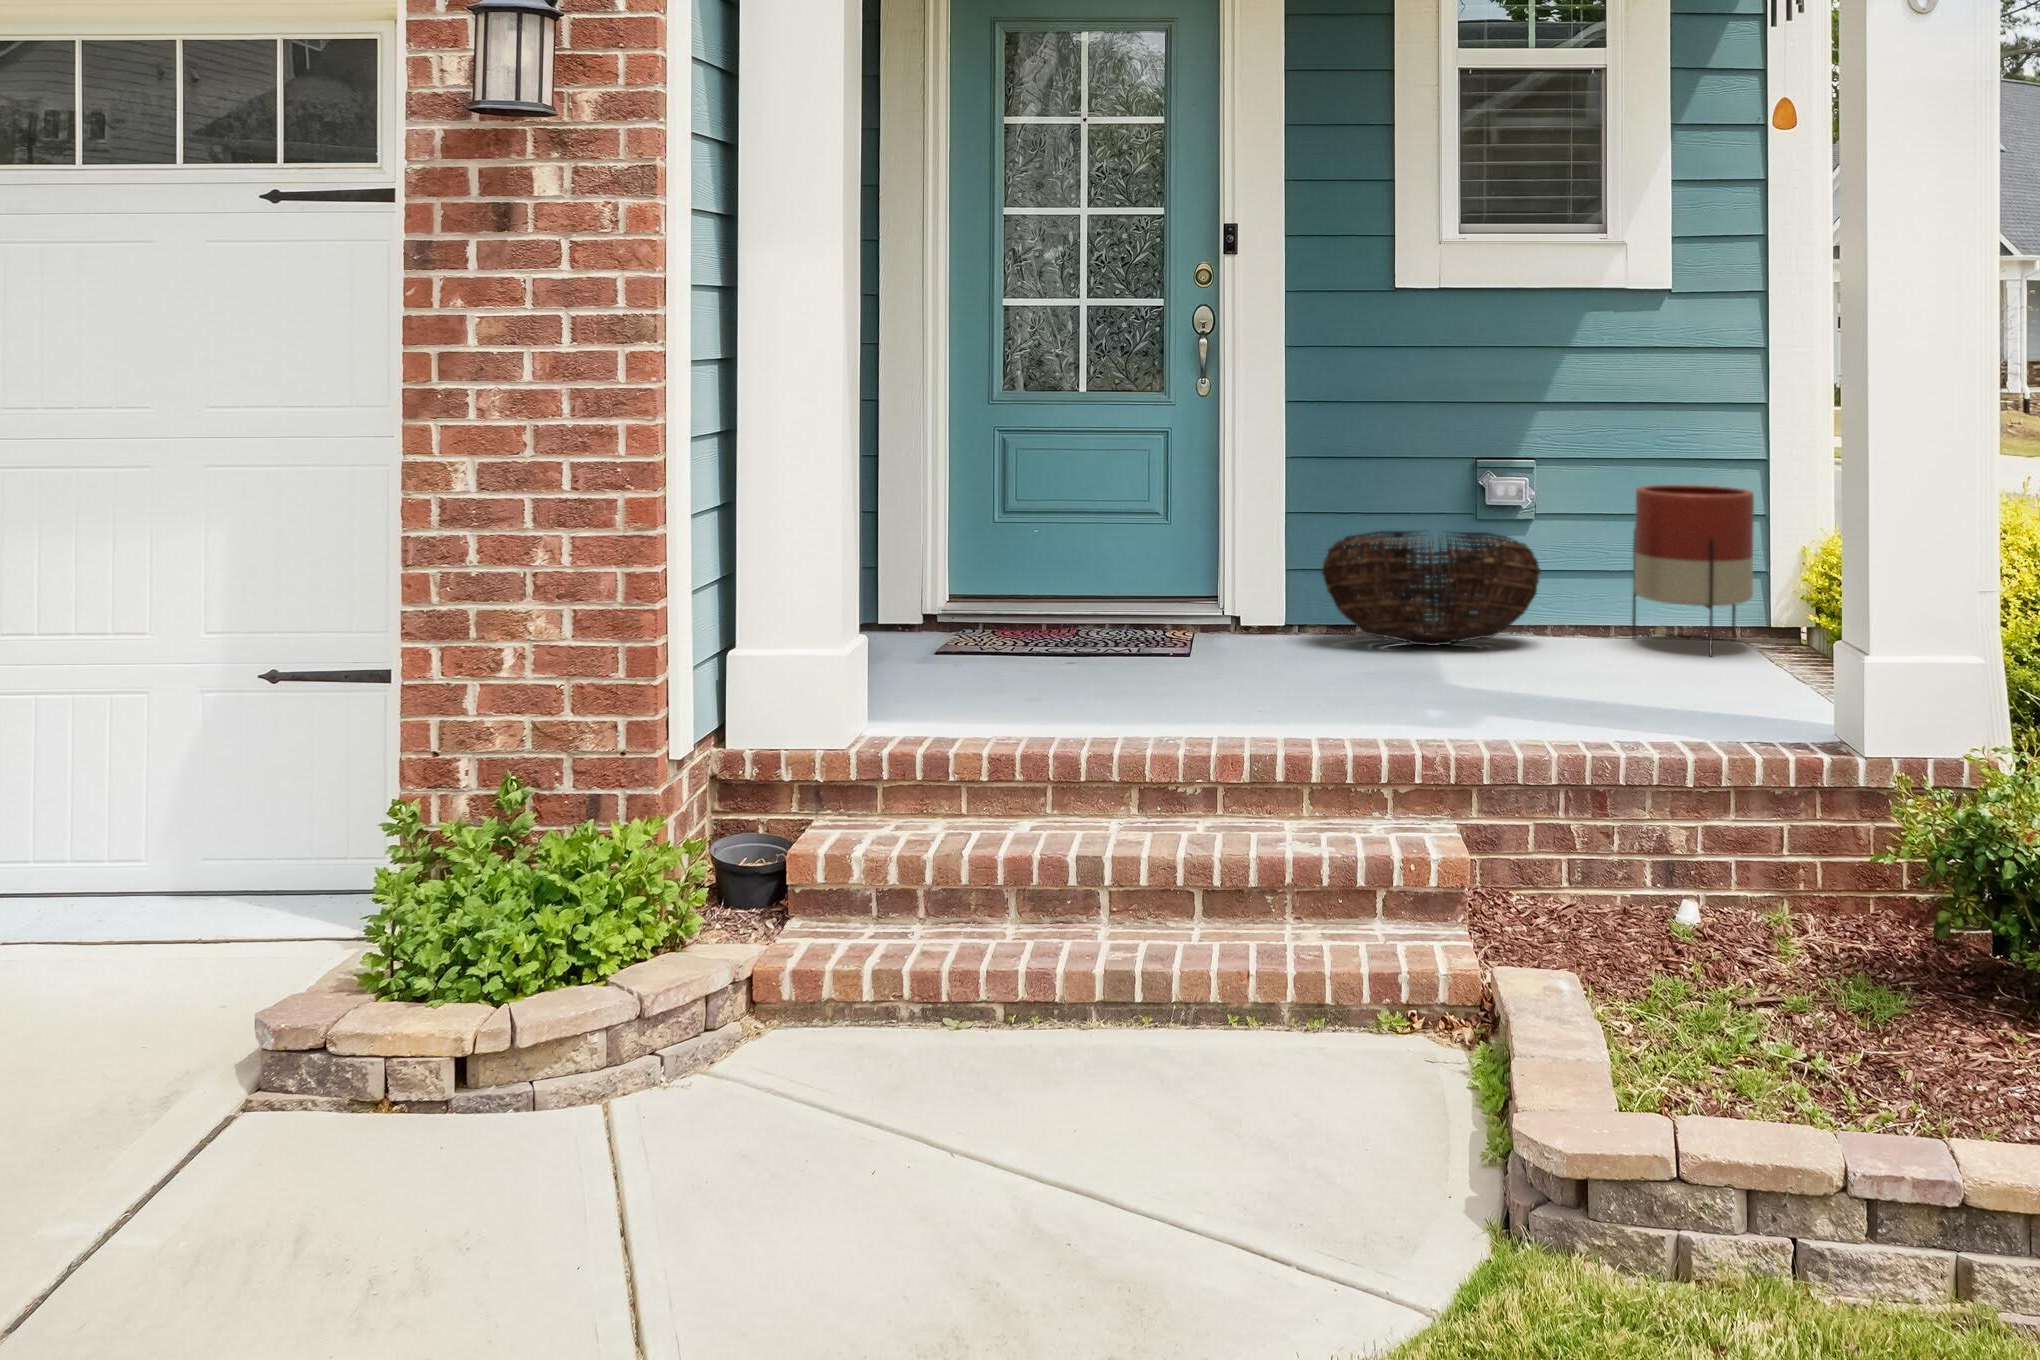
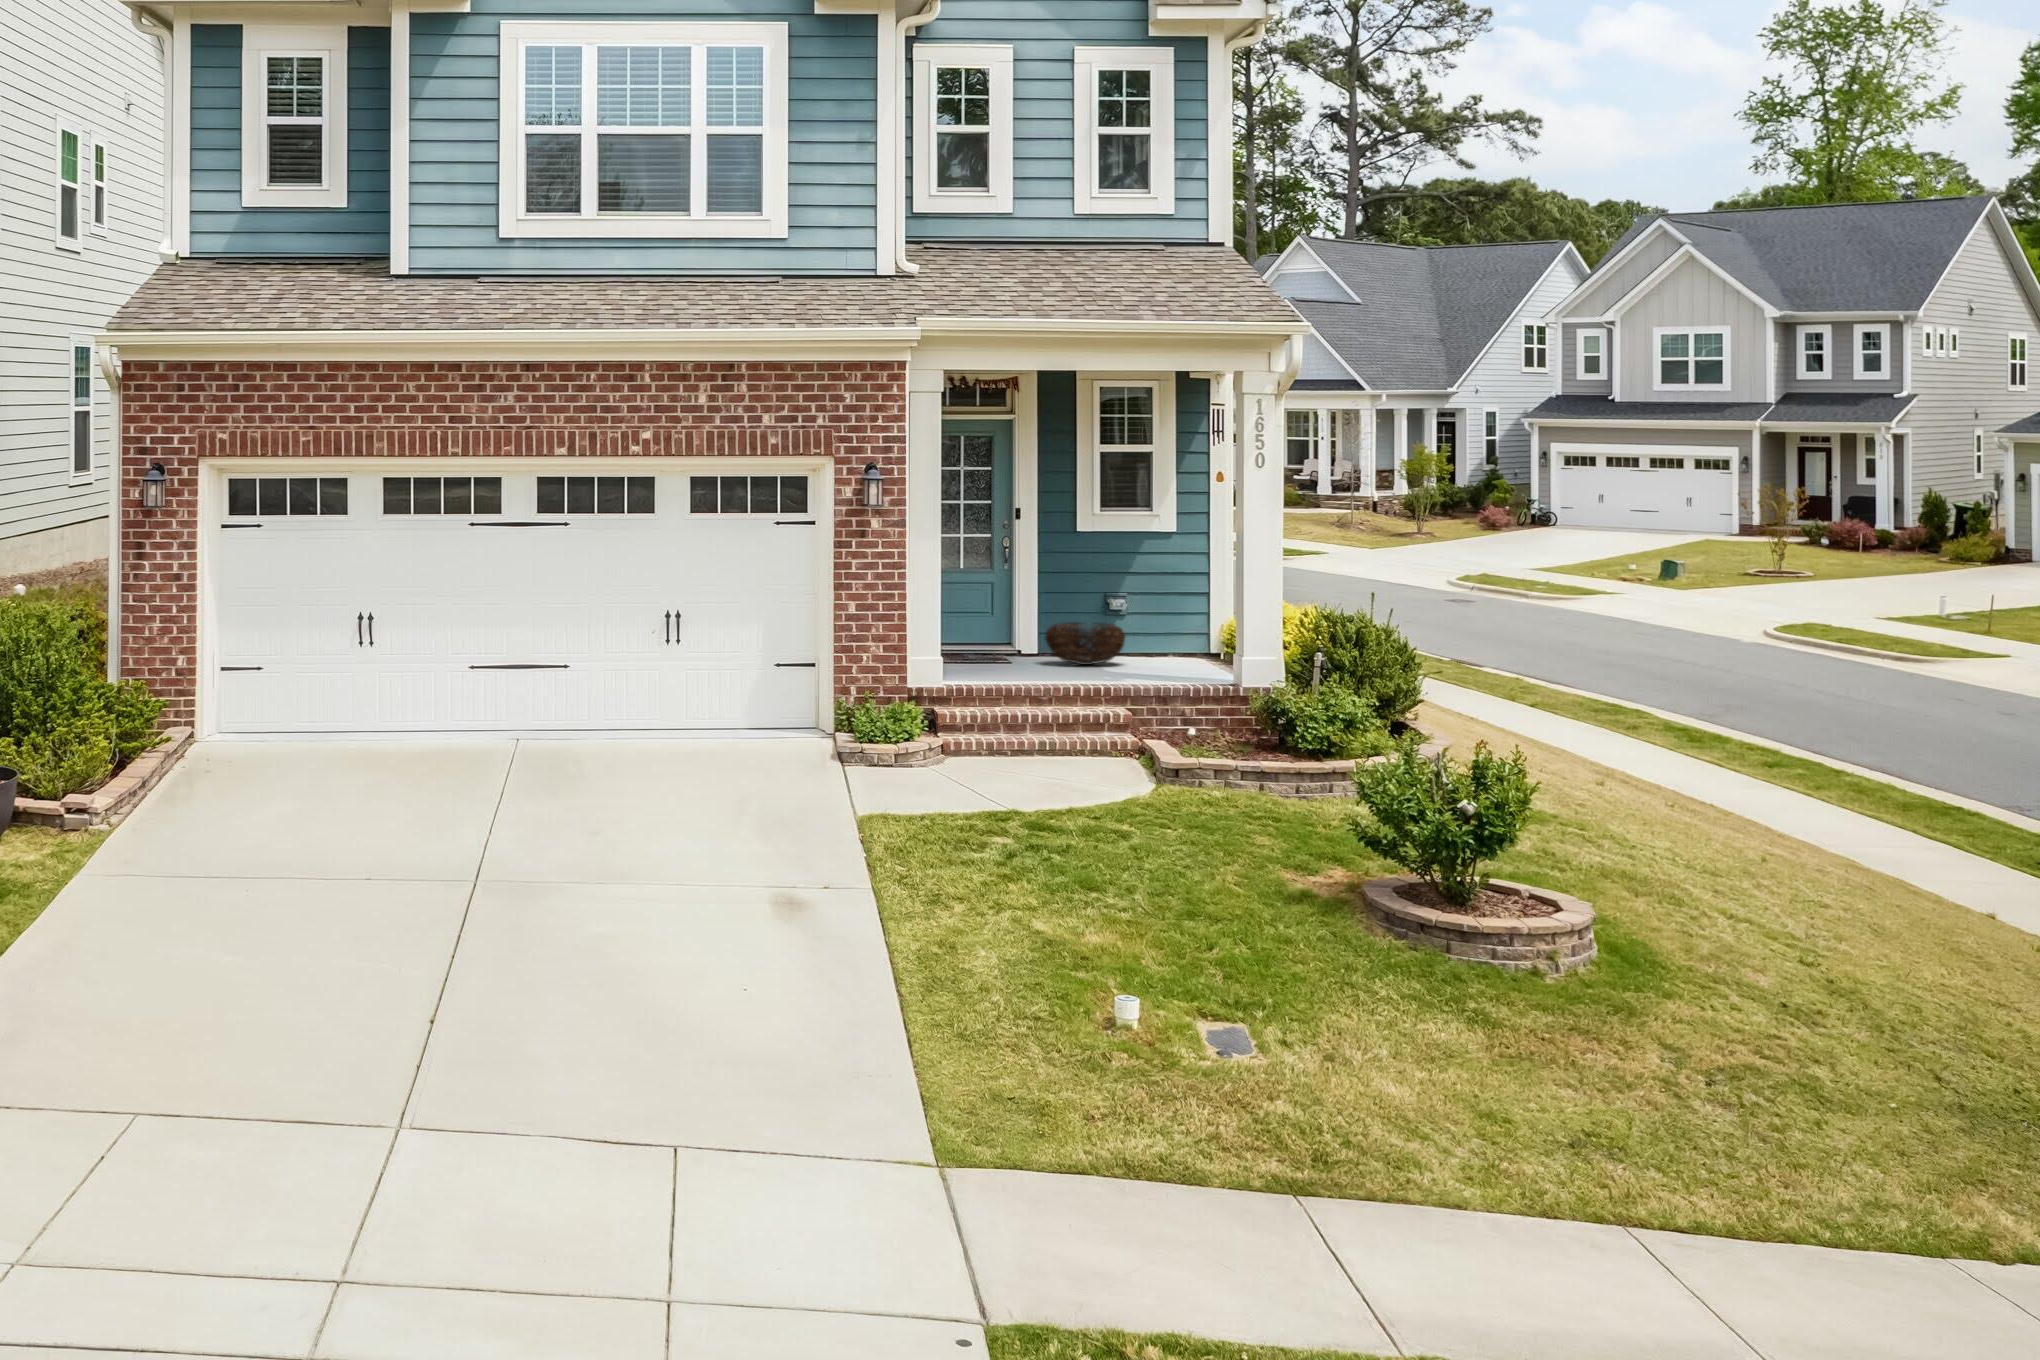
planter: present [1632,485,1754,655] -> none [1157,604,1202,668]

